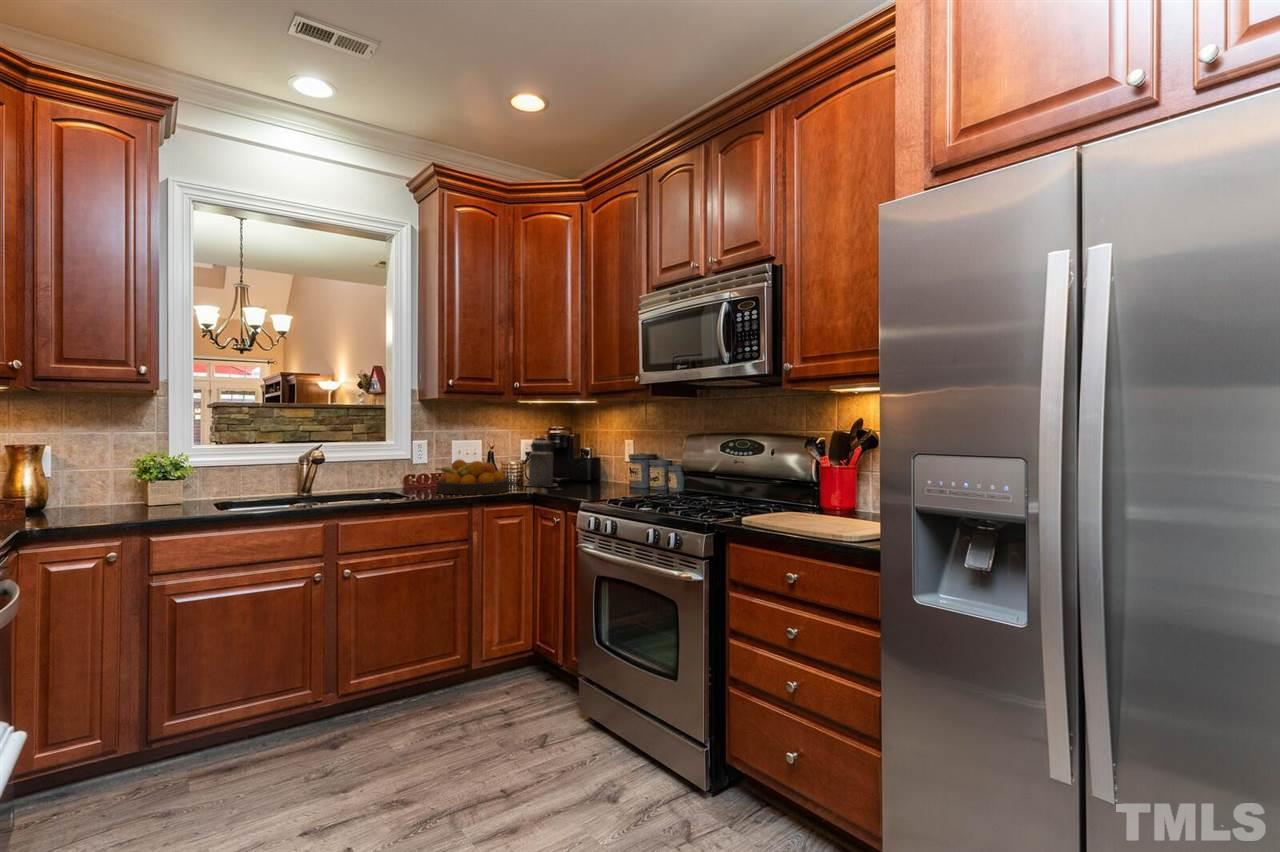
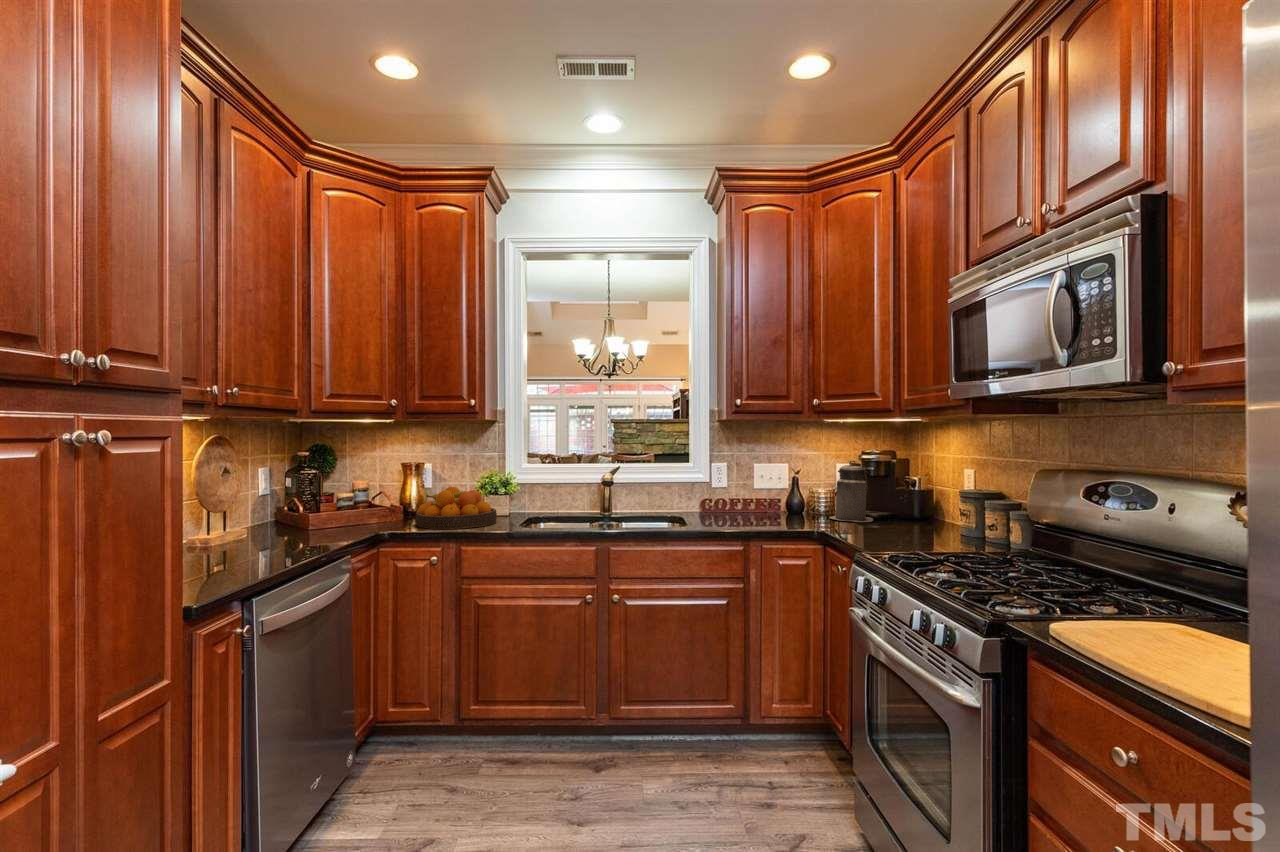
fruit bowl: present [436,459,509,495] -> present [415,487,497,529]

